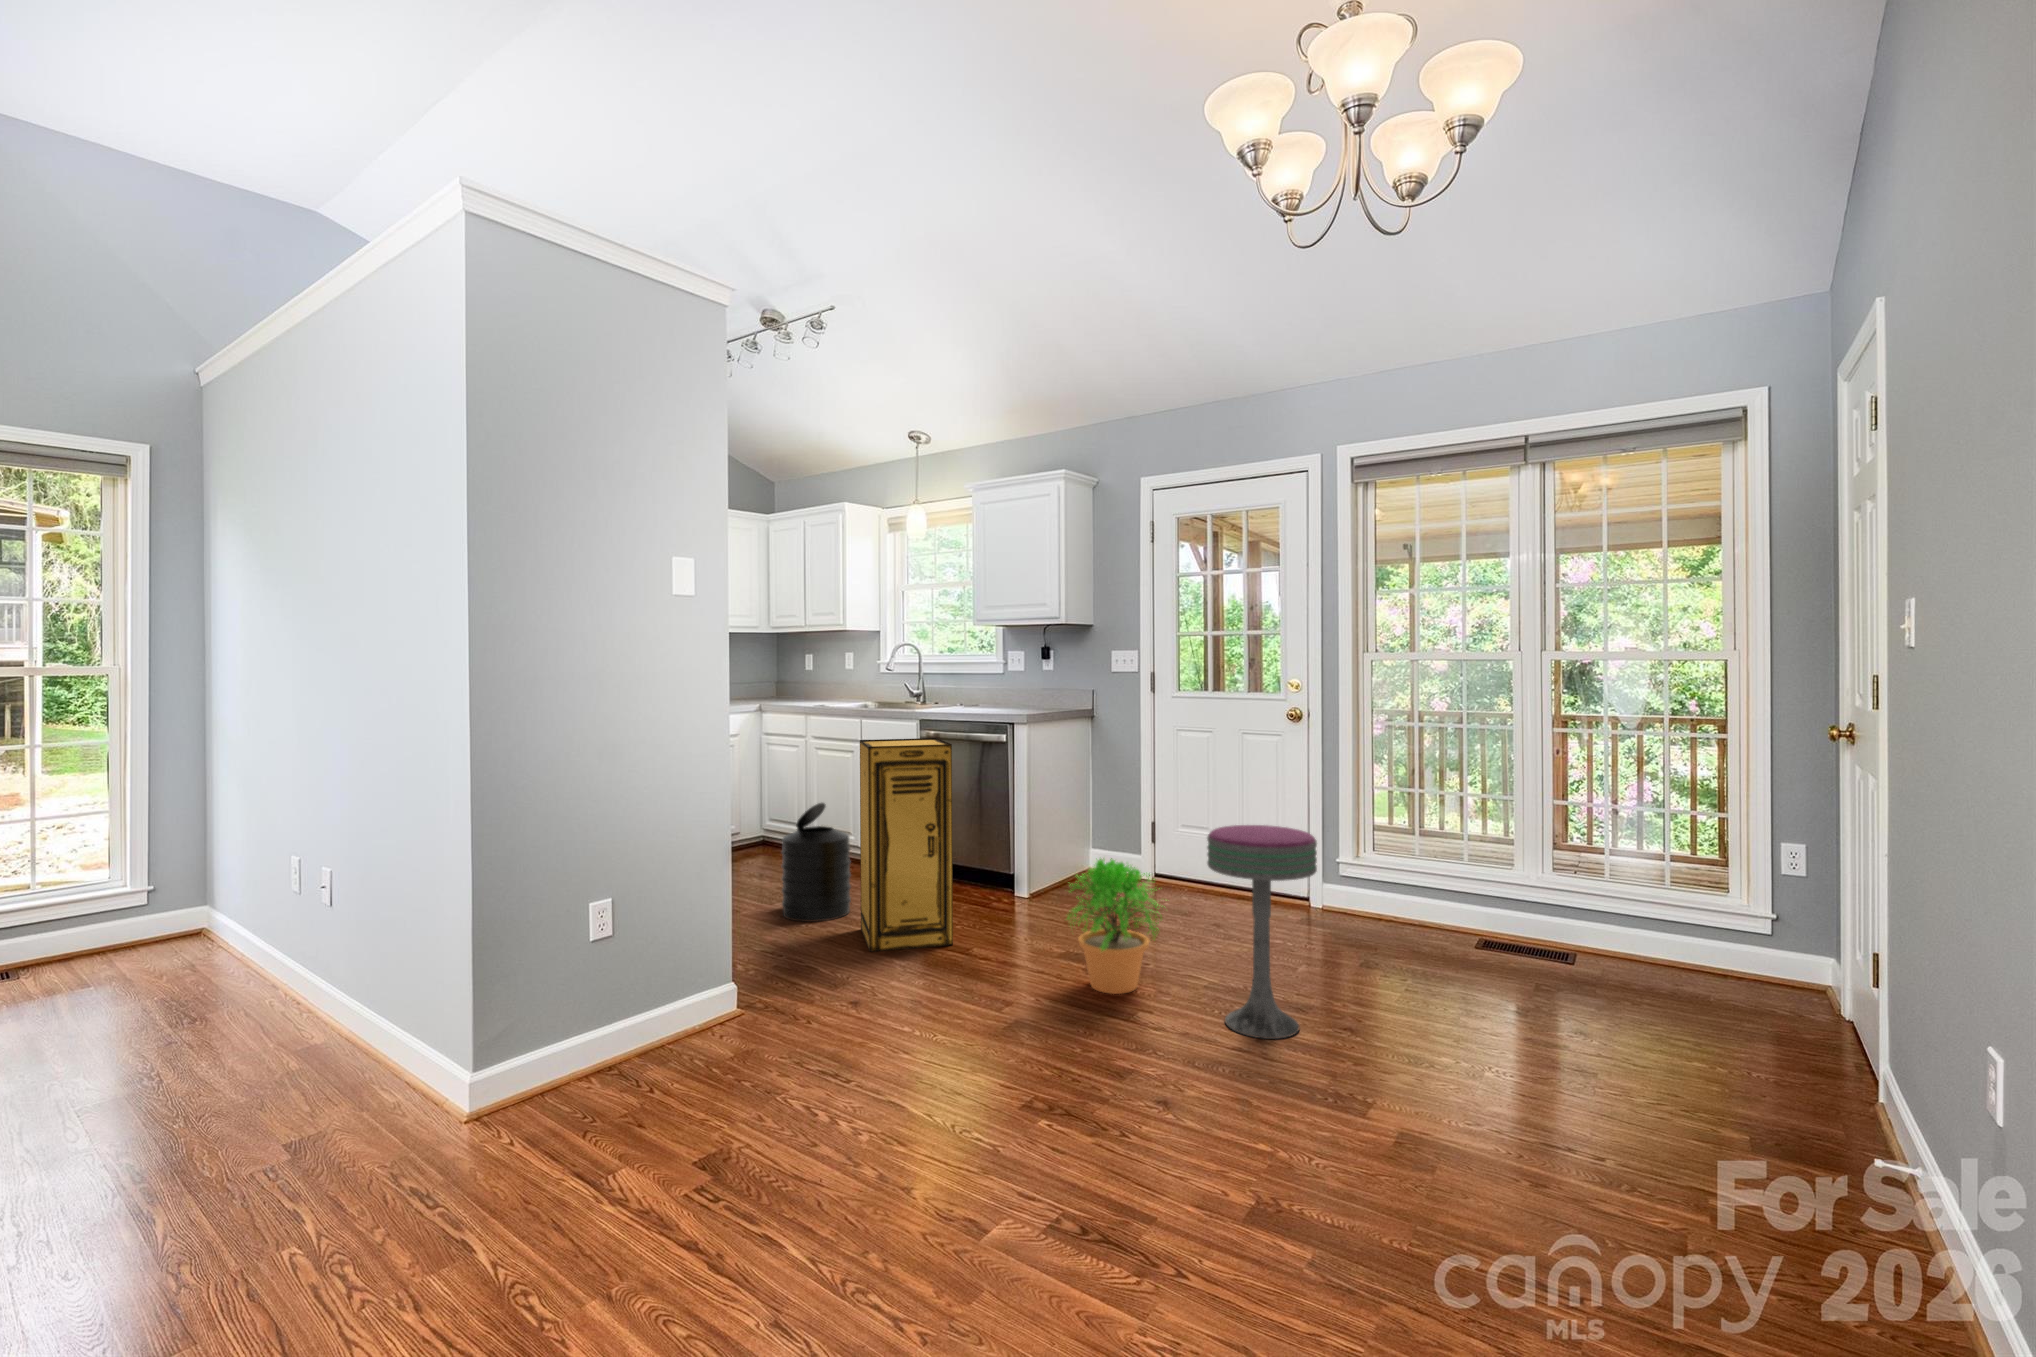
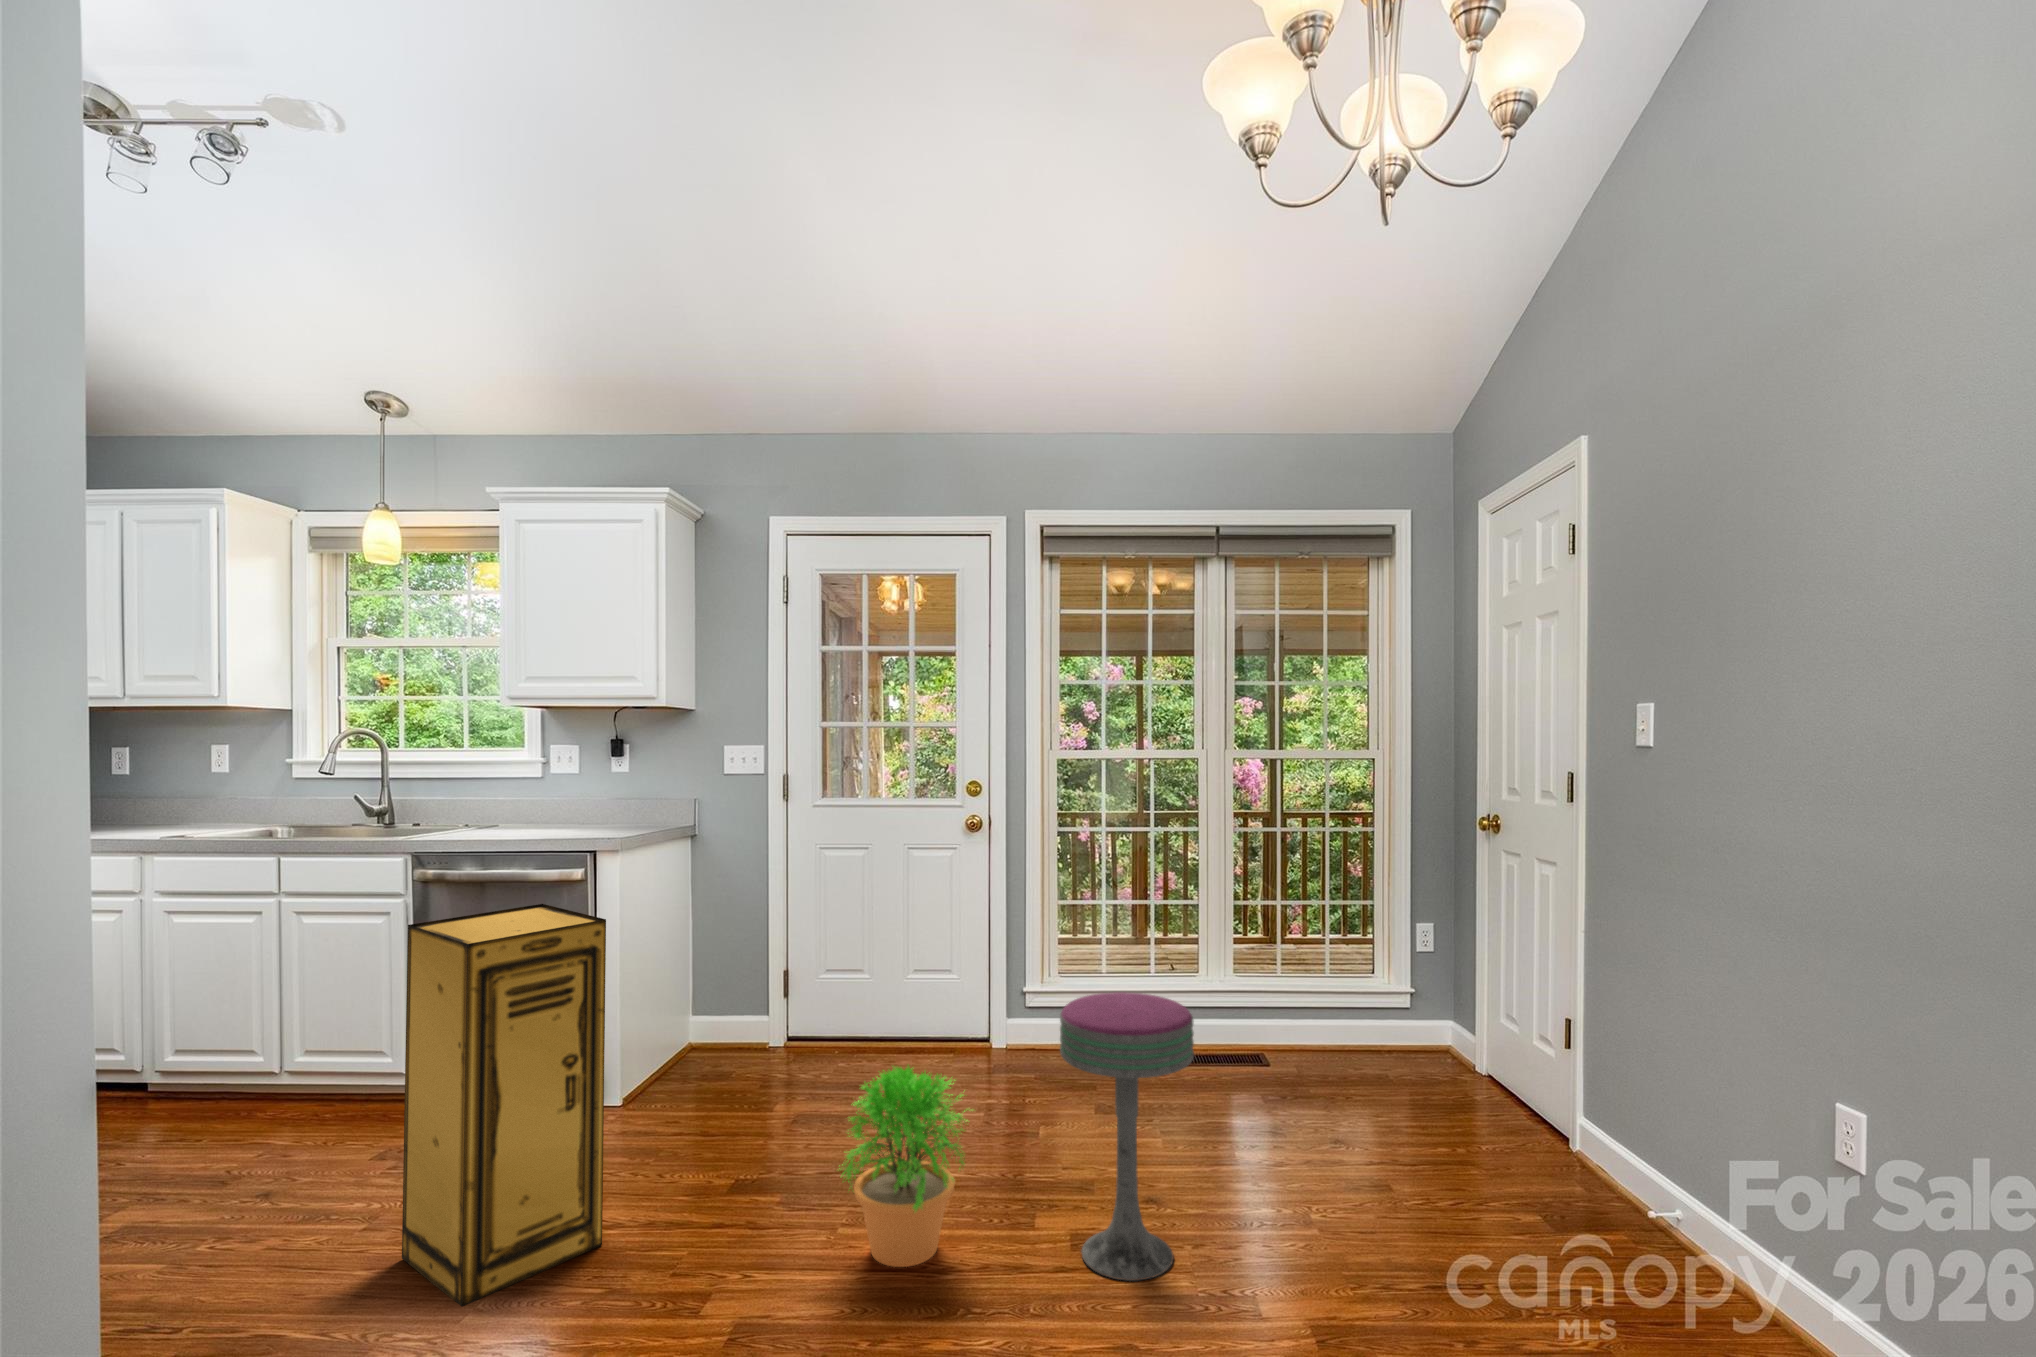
trash can: present [782,803,851,922] -> none [197,1038,351,1279]

